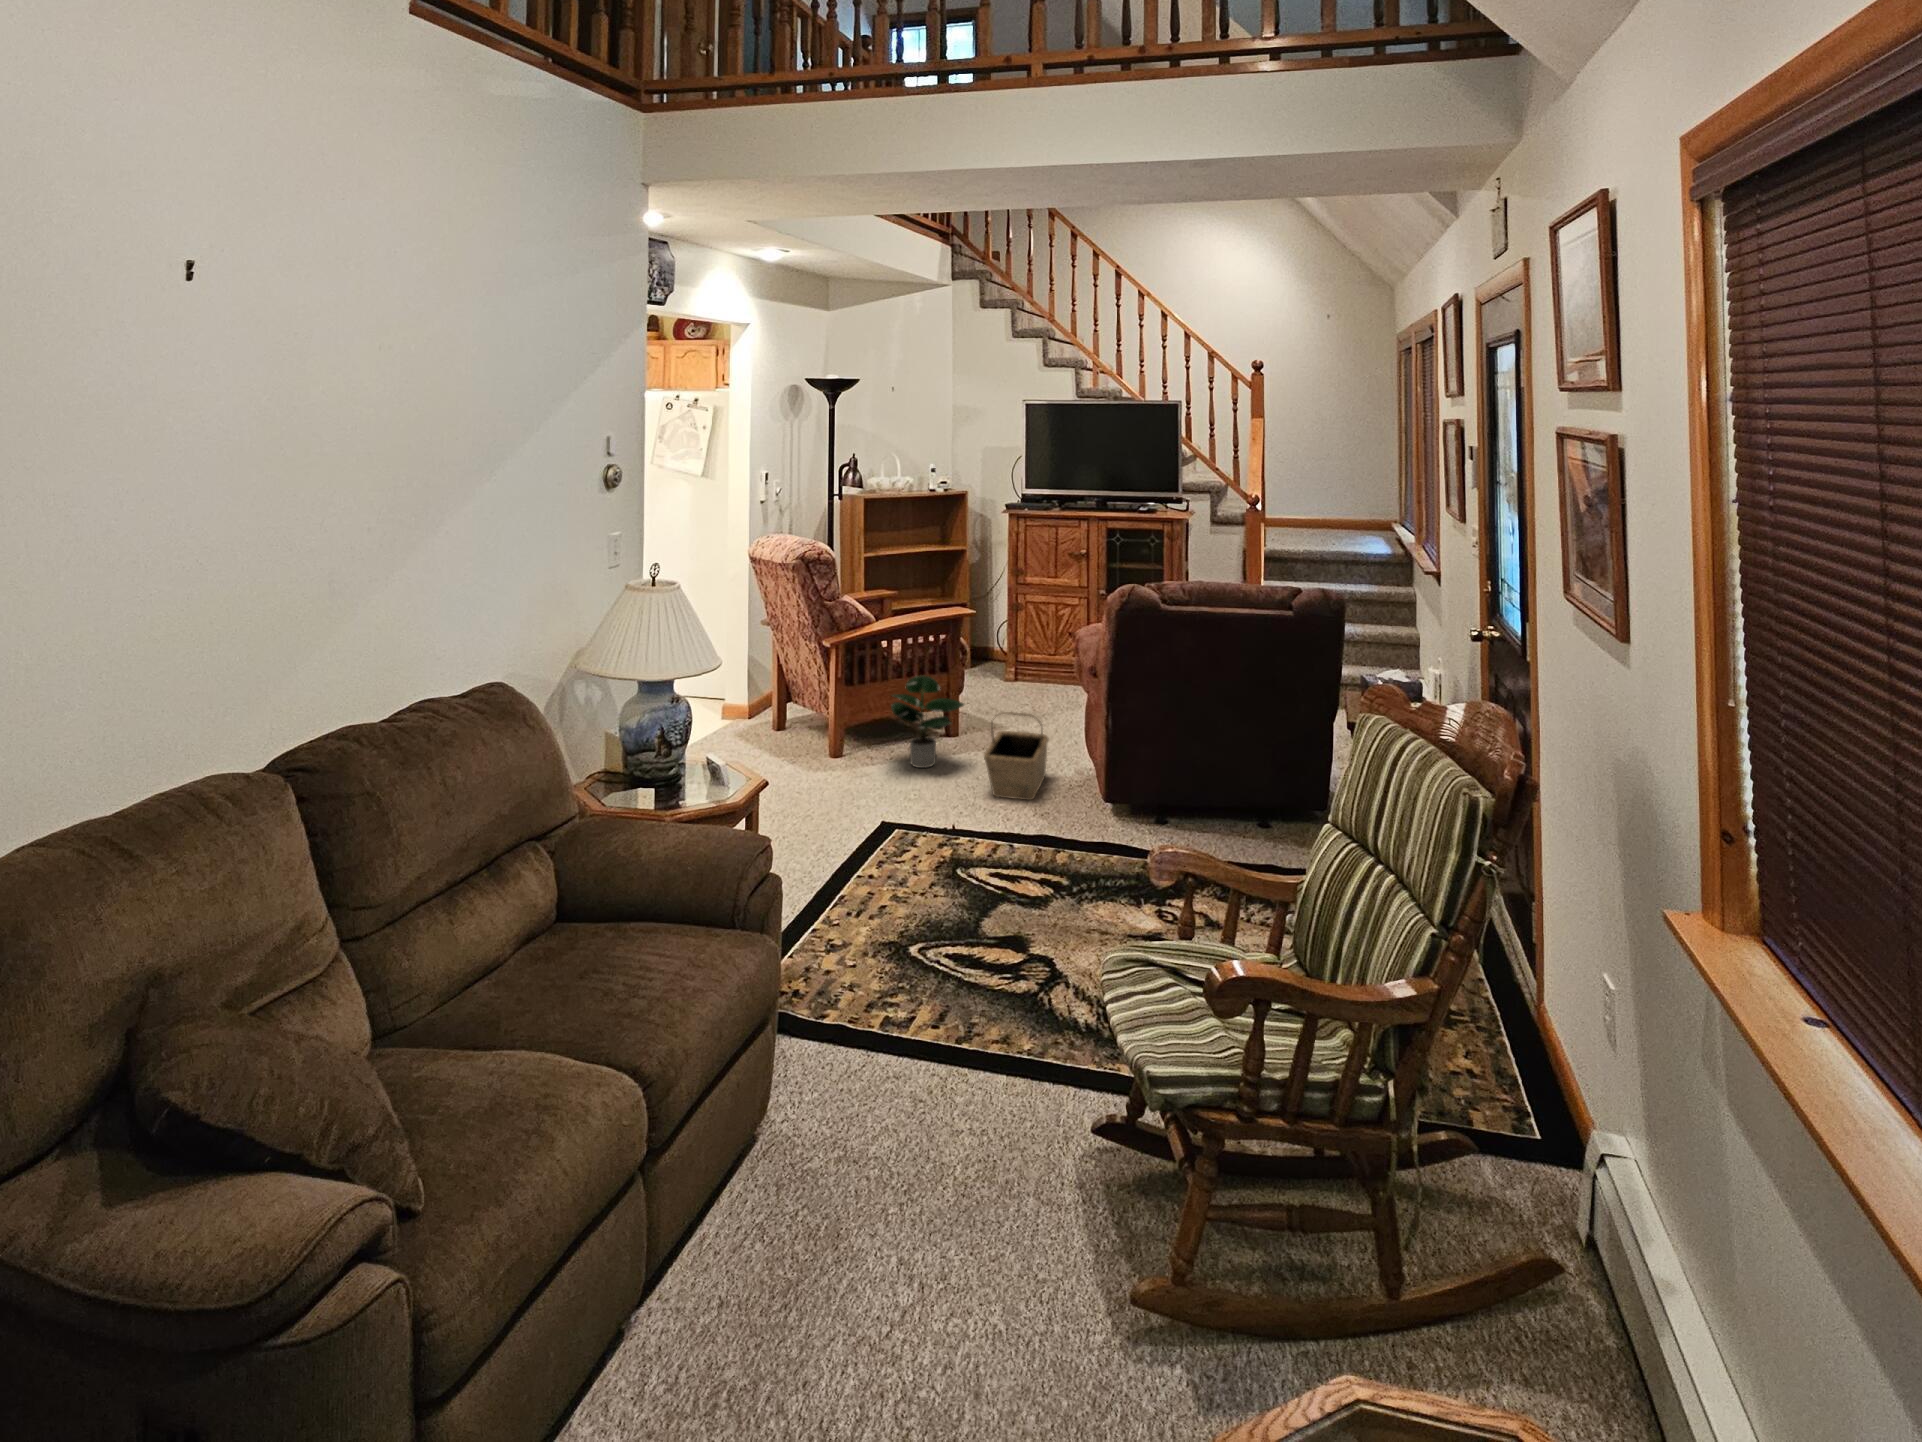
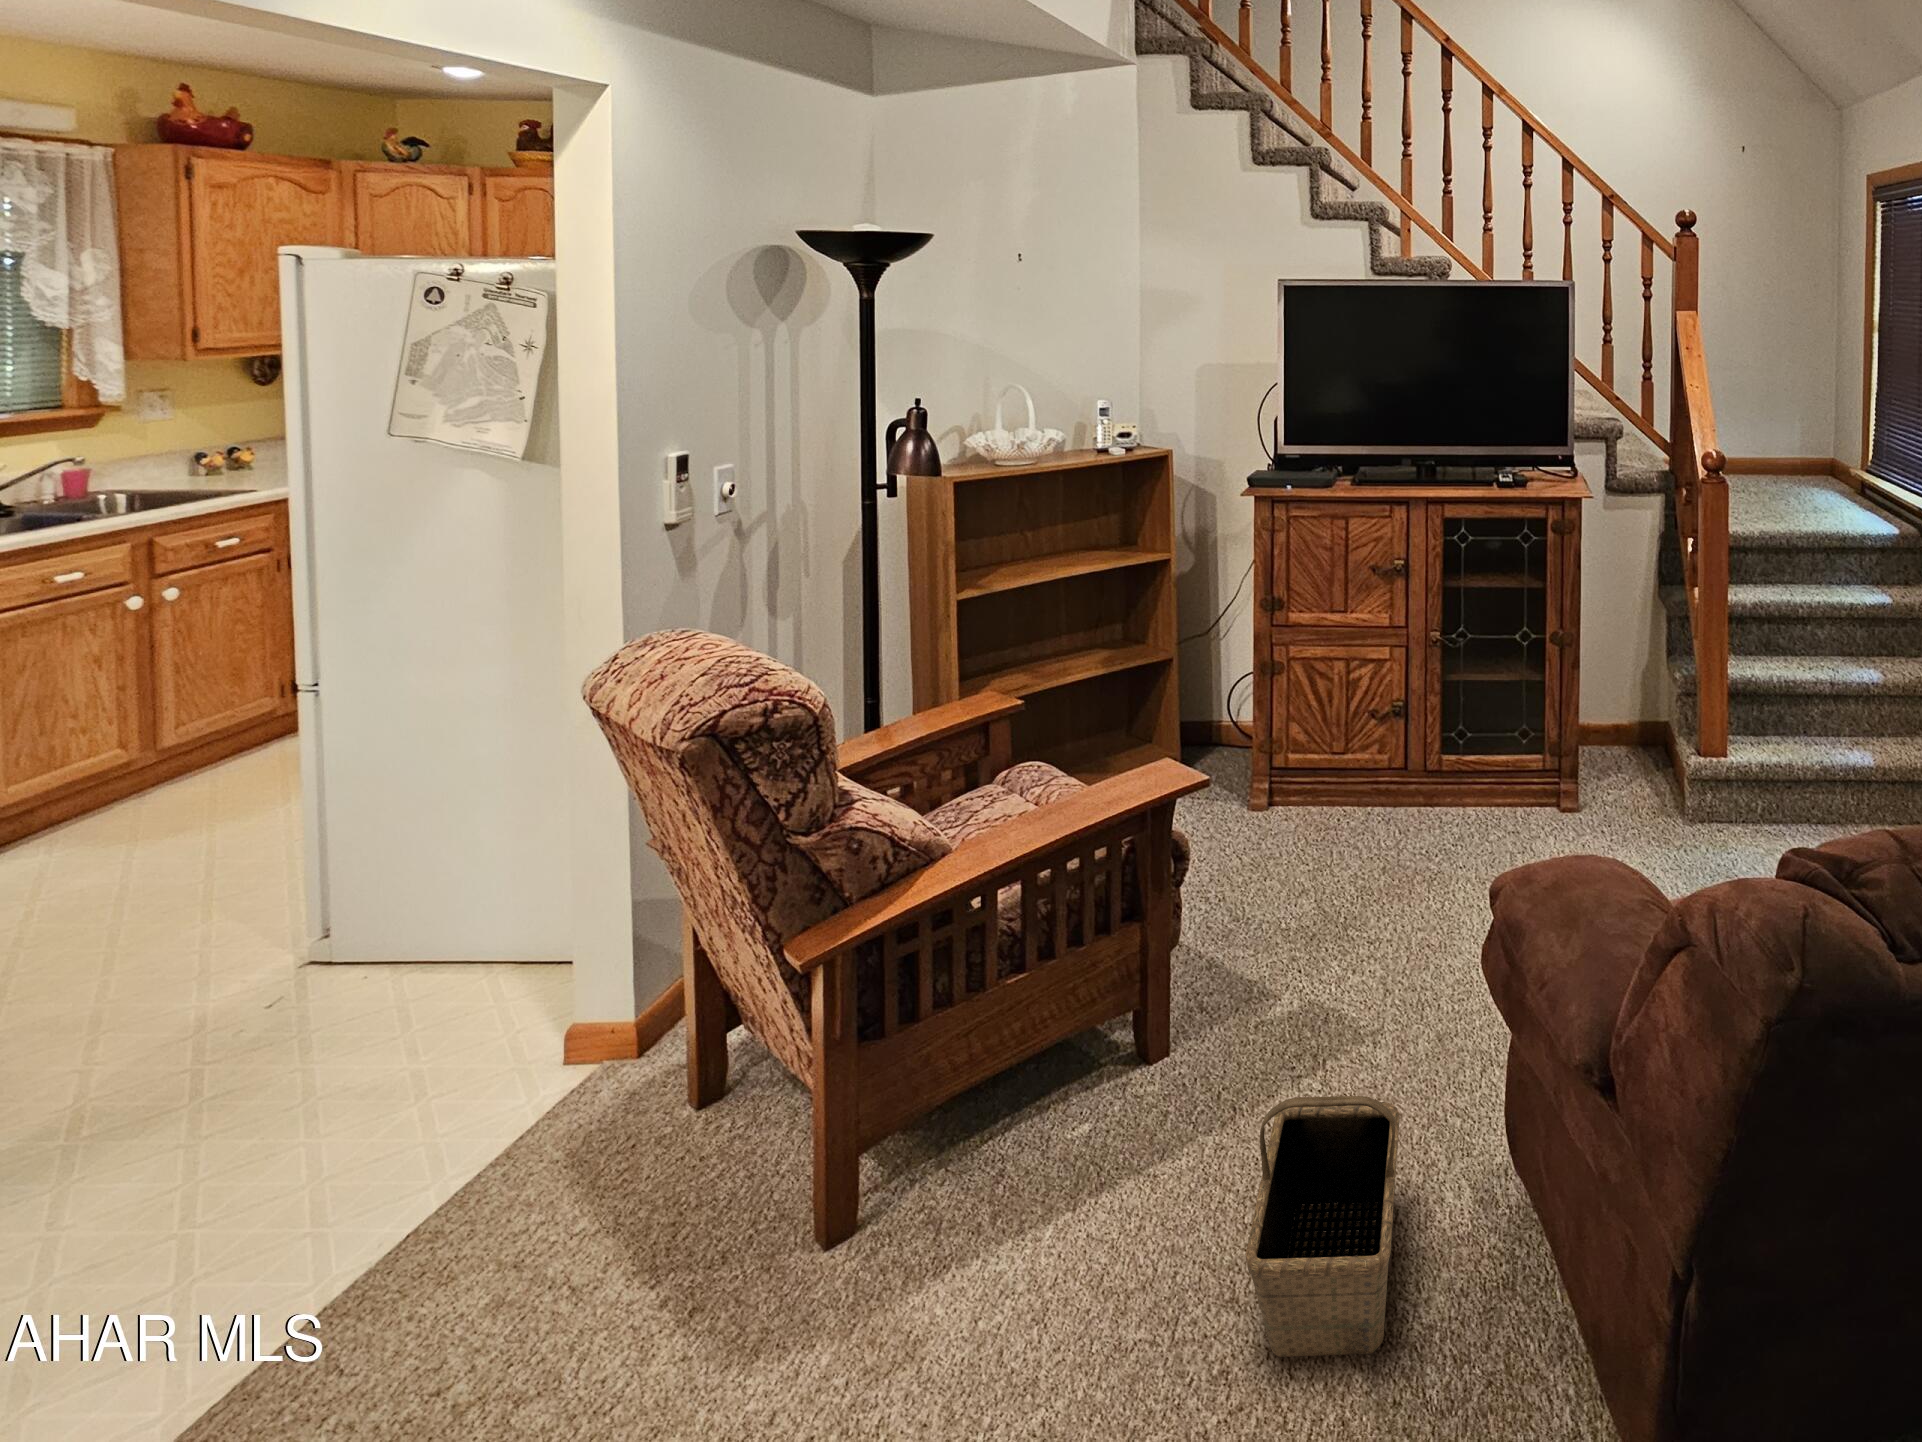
potted plant: present [891,675,964,768] -> none [981,964,1186,1231]

